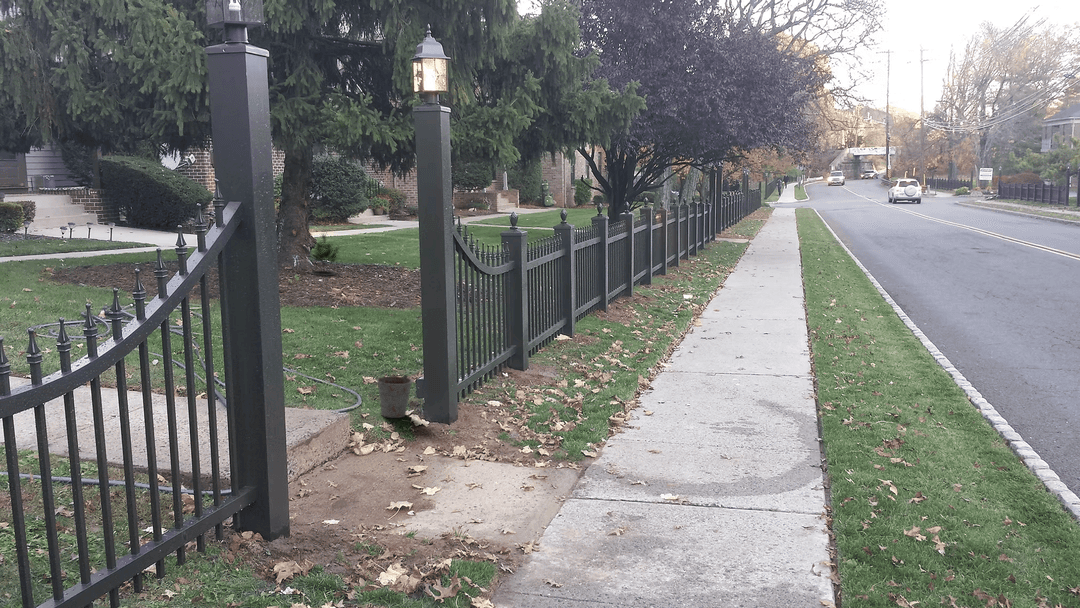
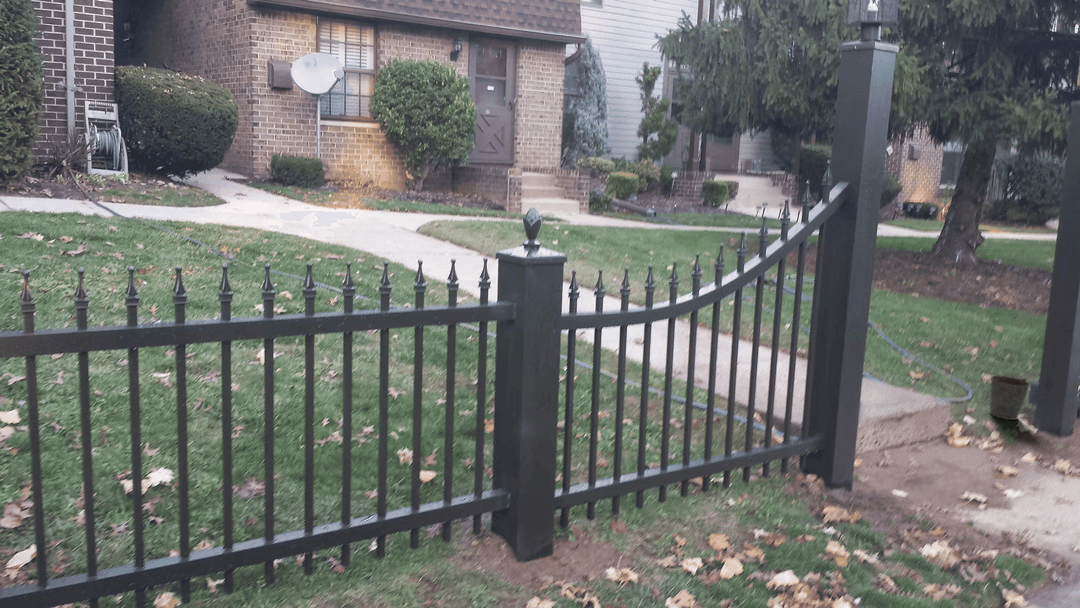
potted tree: present [311,234,339,275] -> none [974,226,1013,274]

